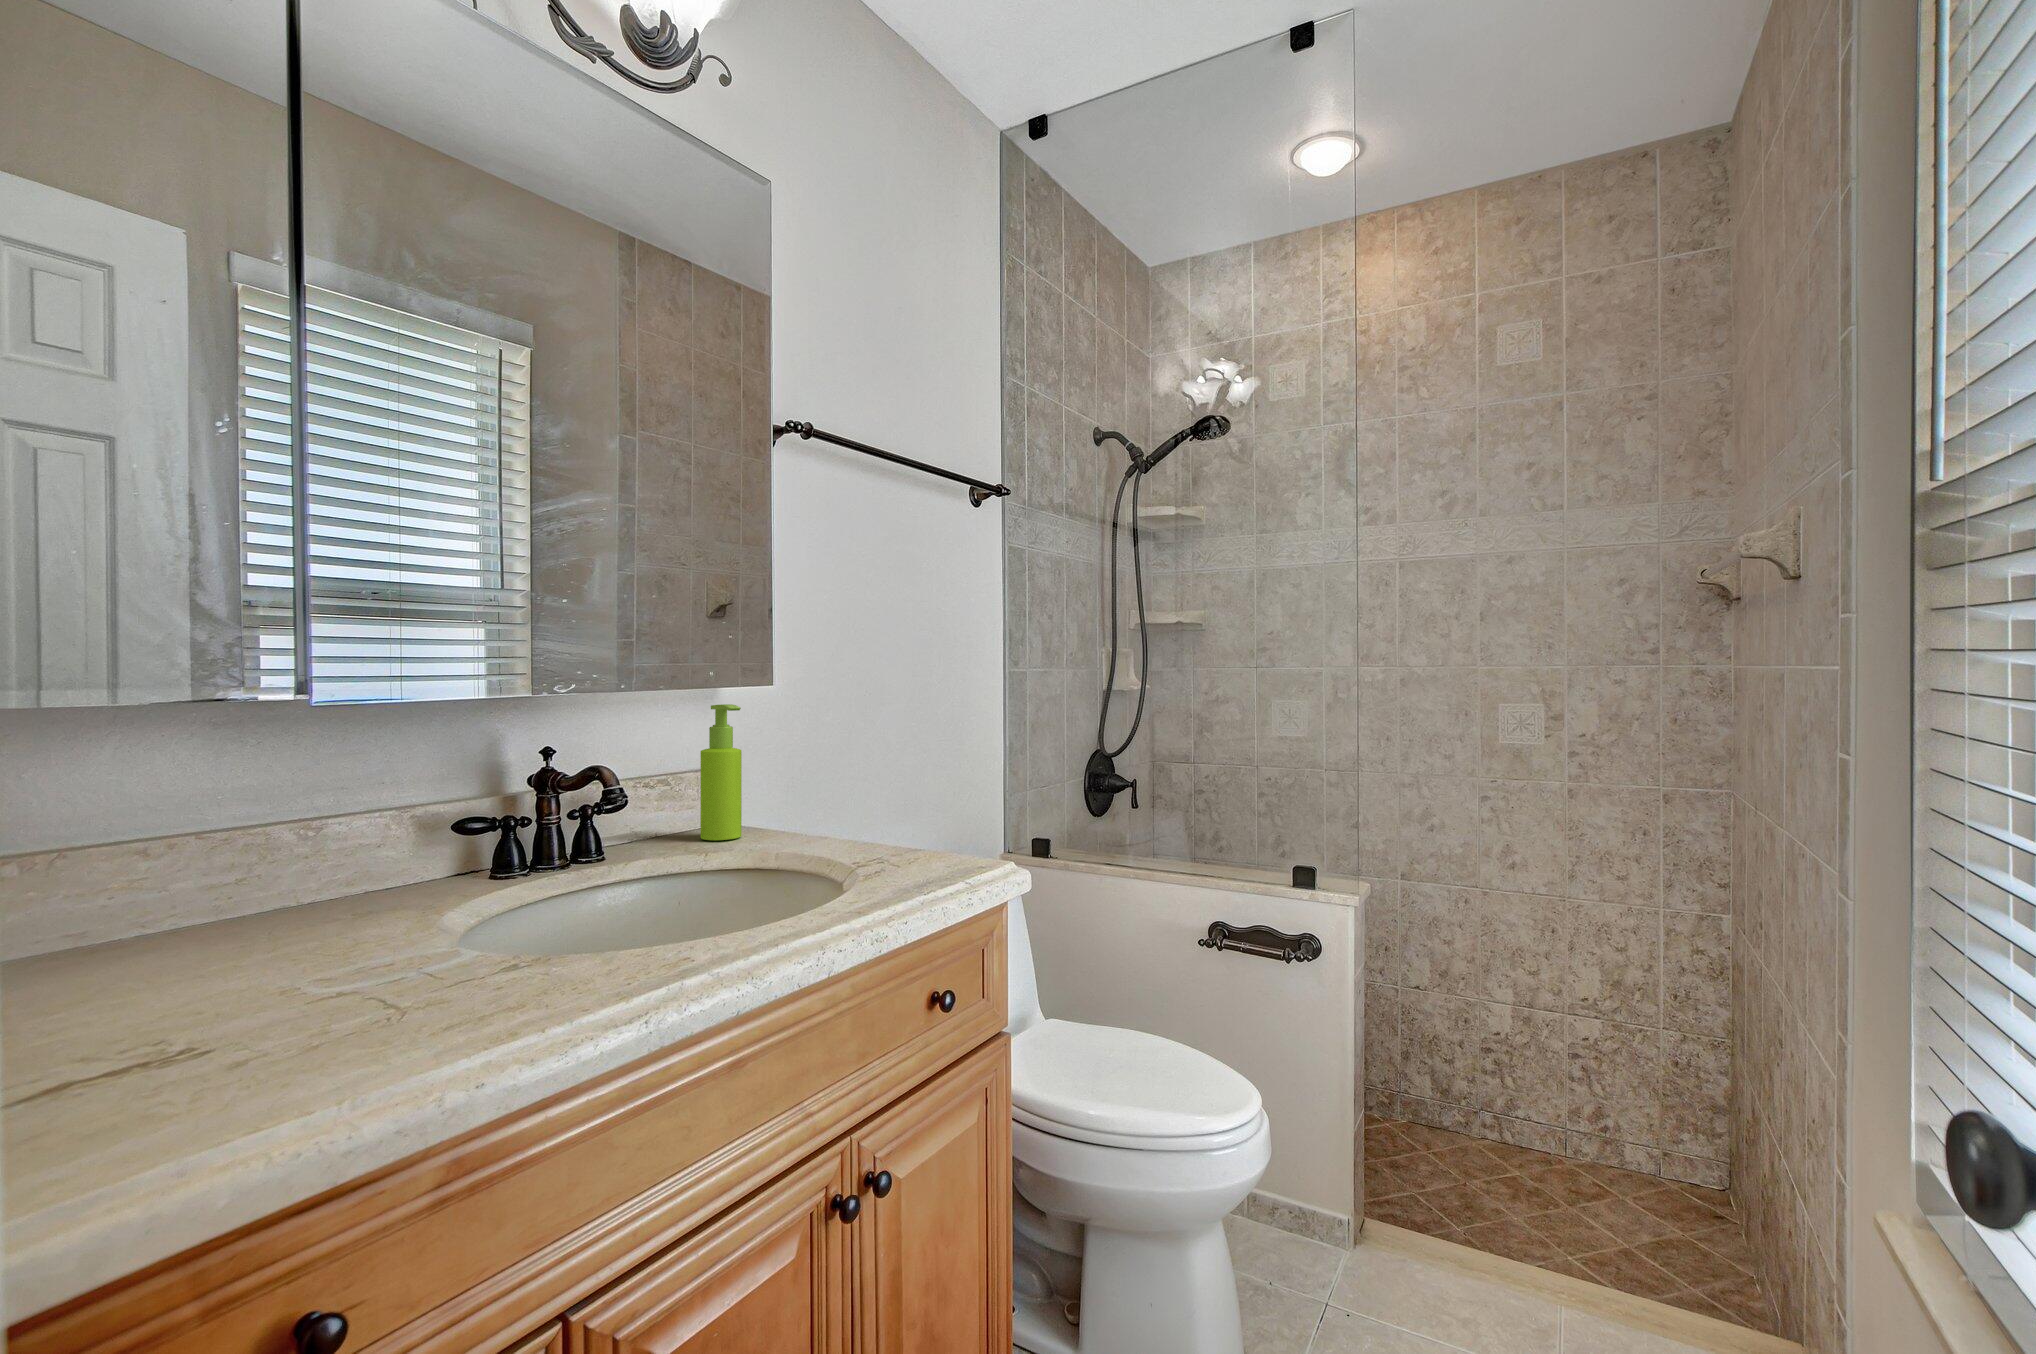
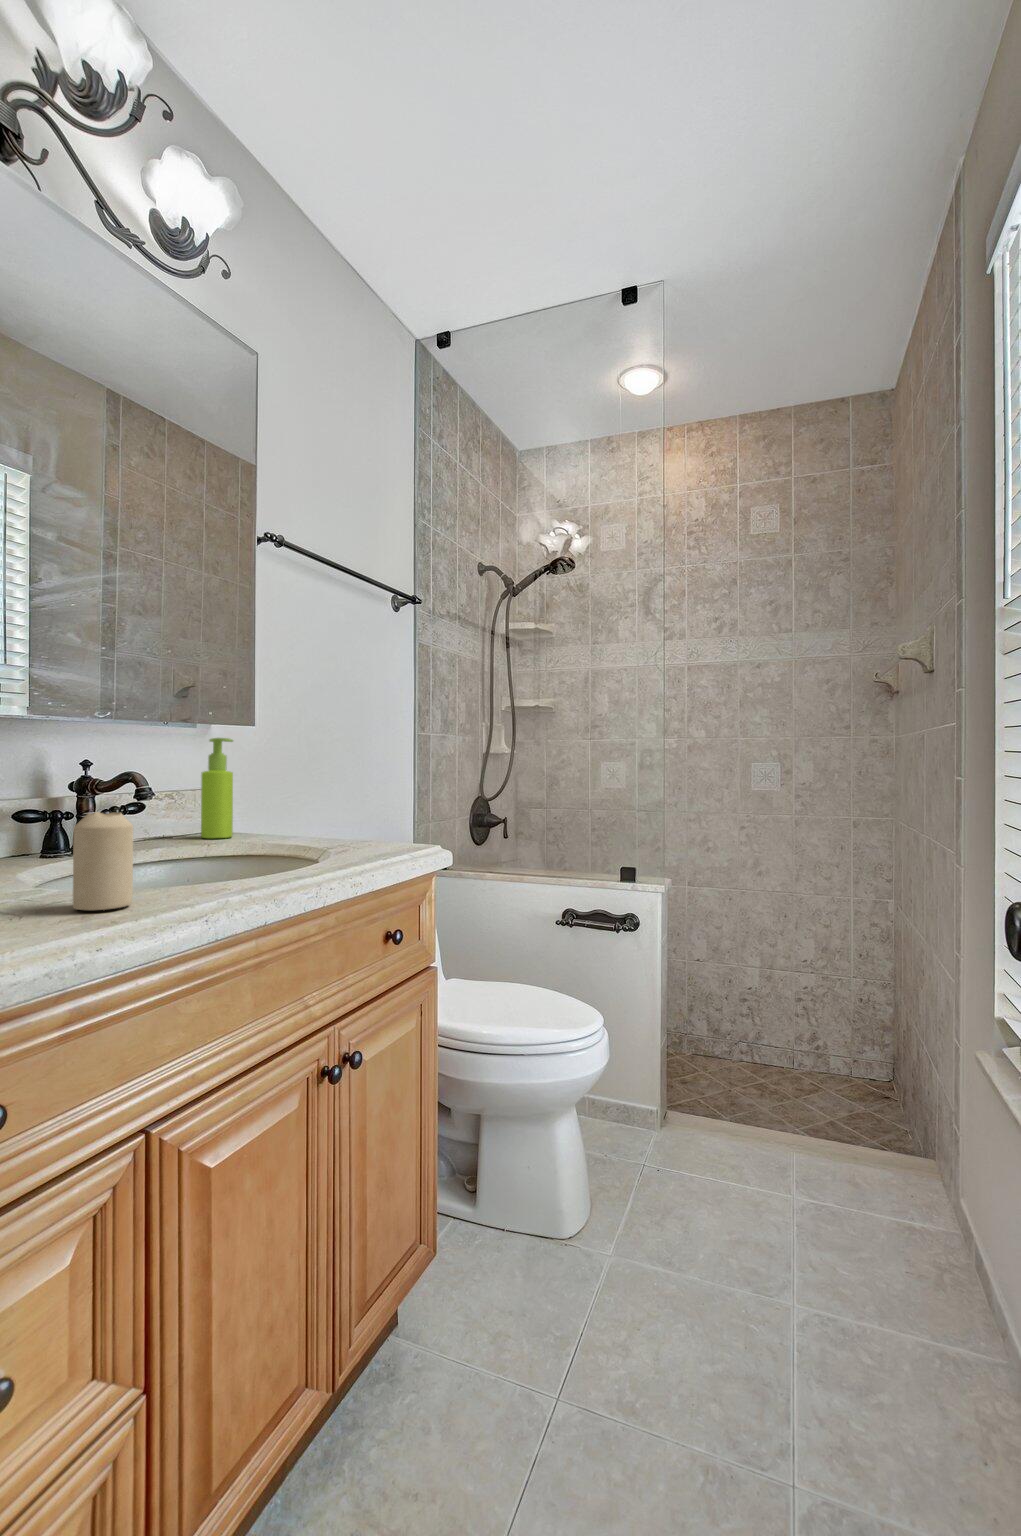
candle: none [470,873,551,1015] -> present [73,812,133,910]

